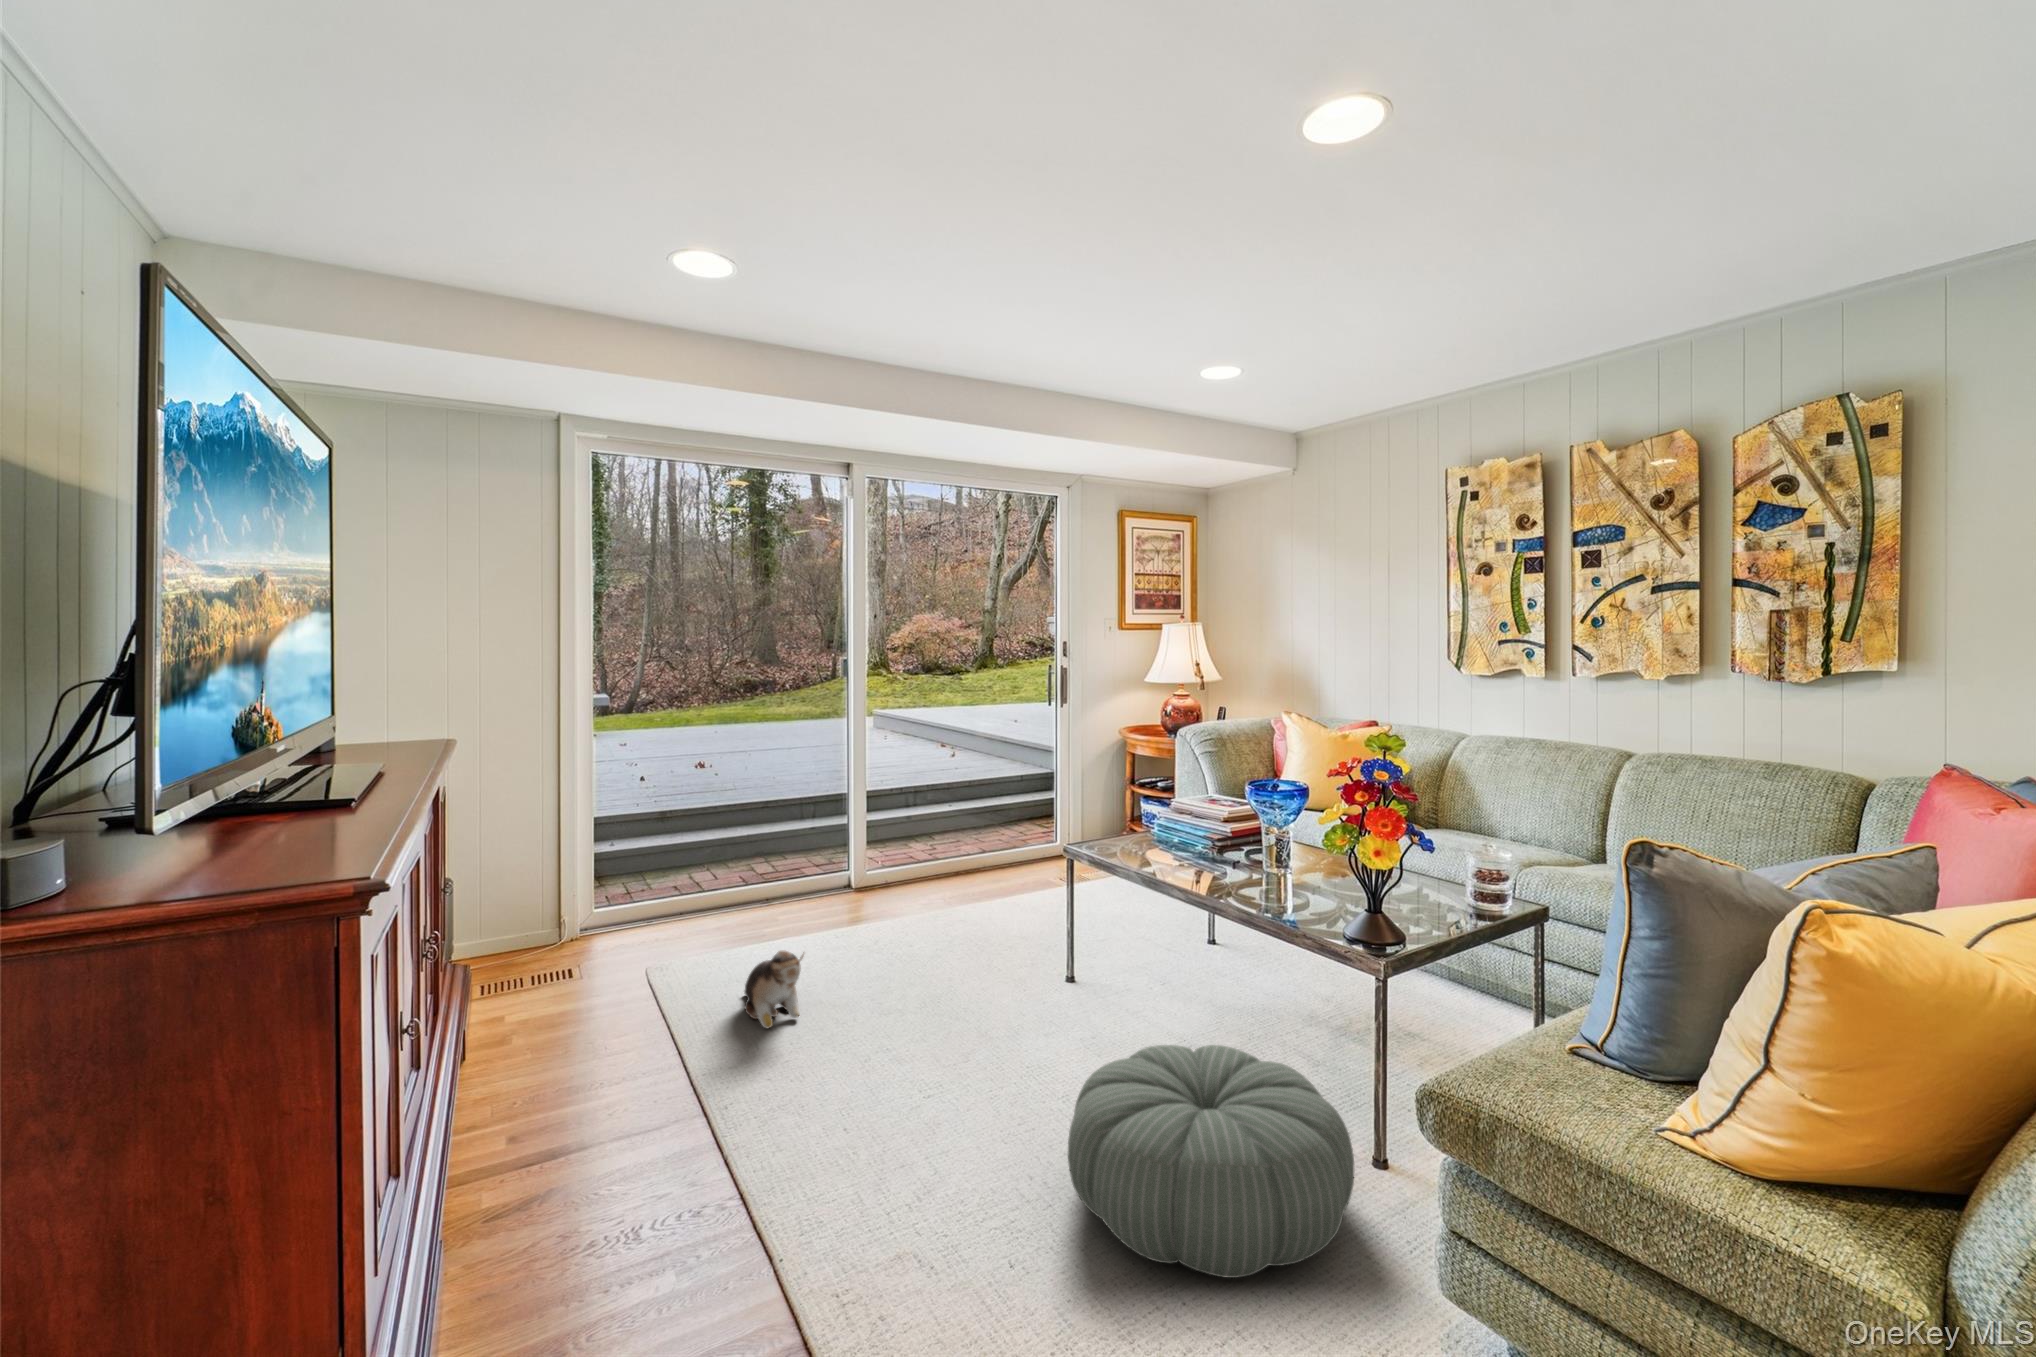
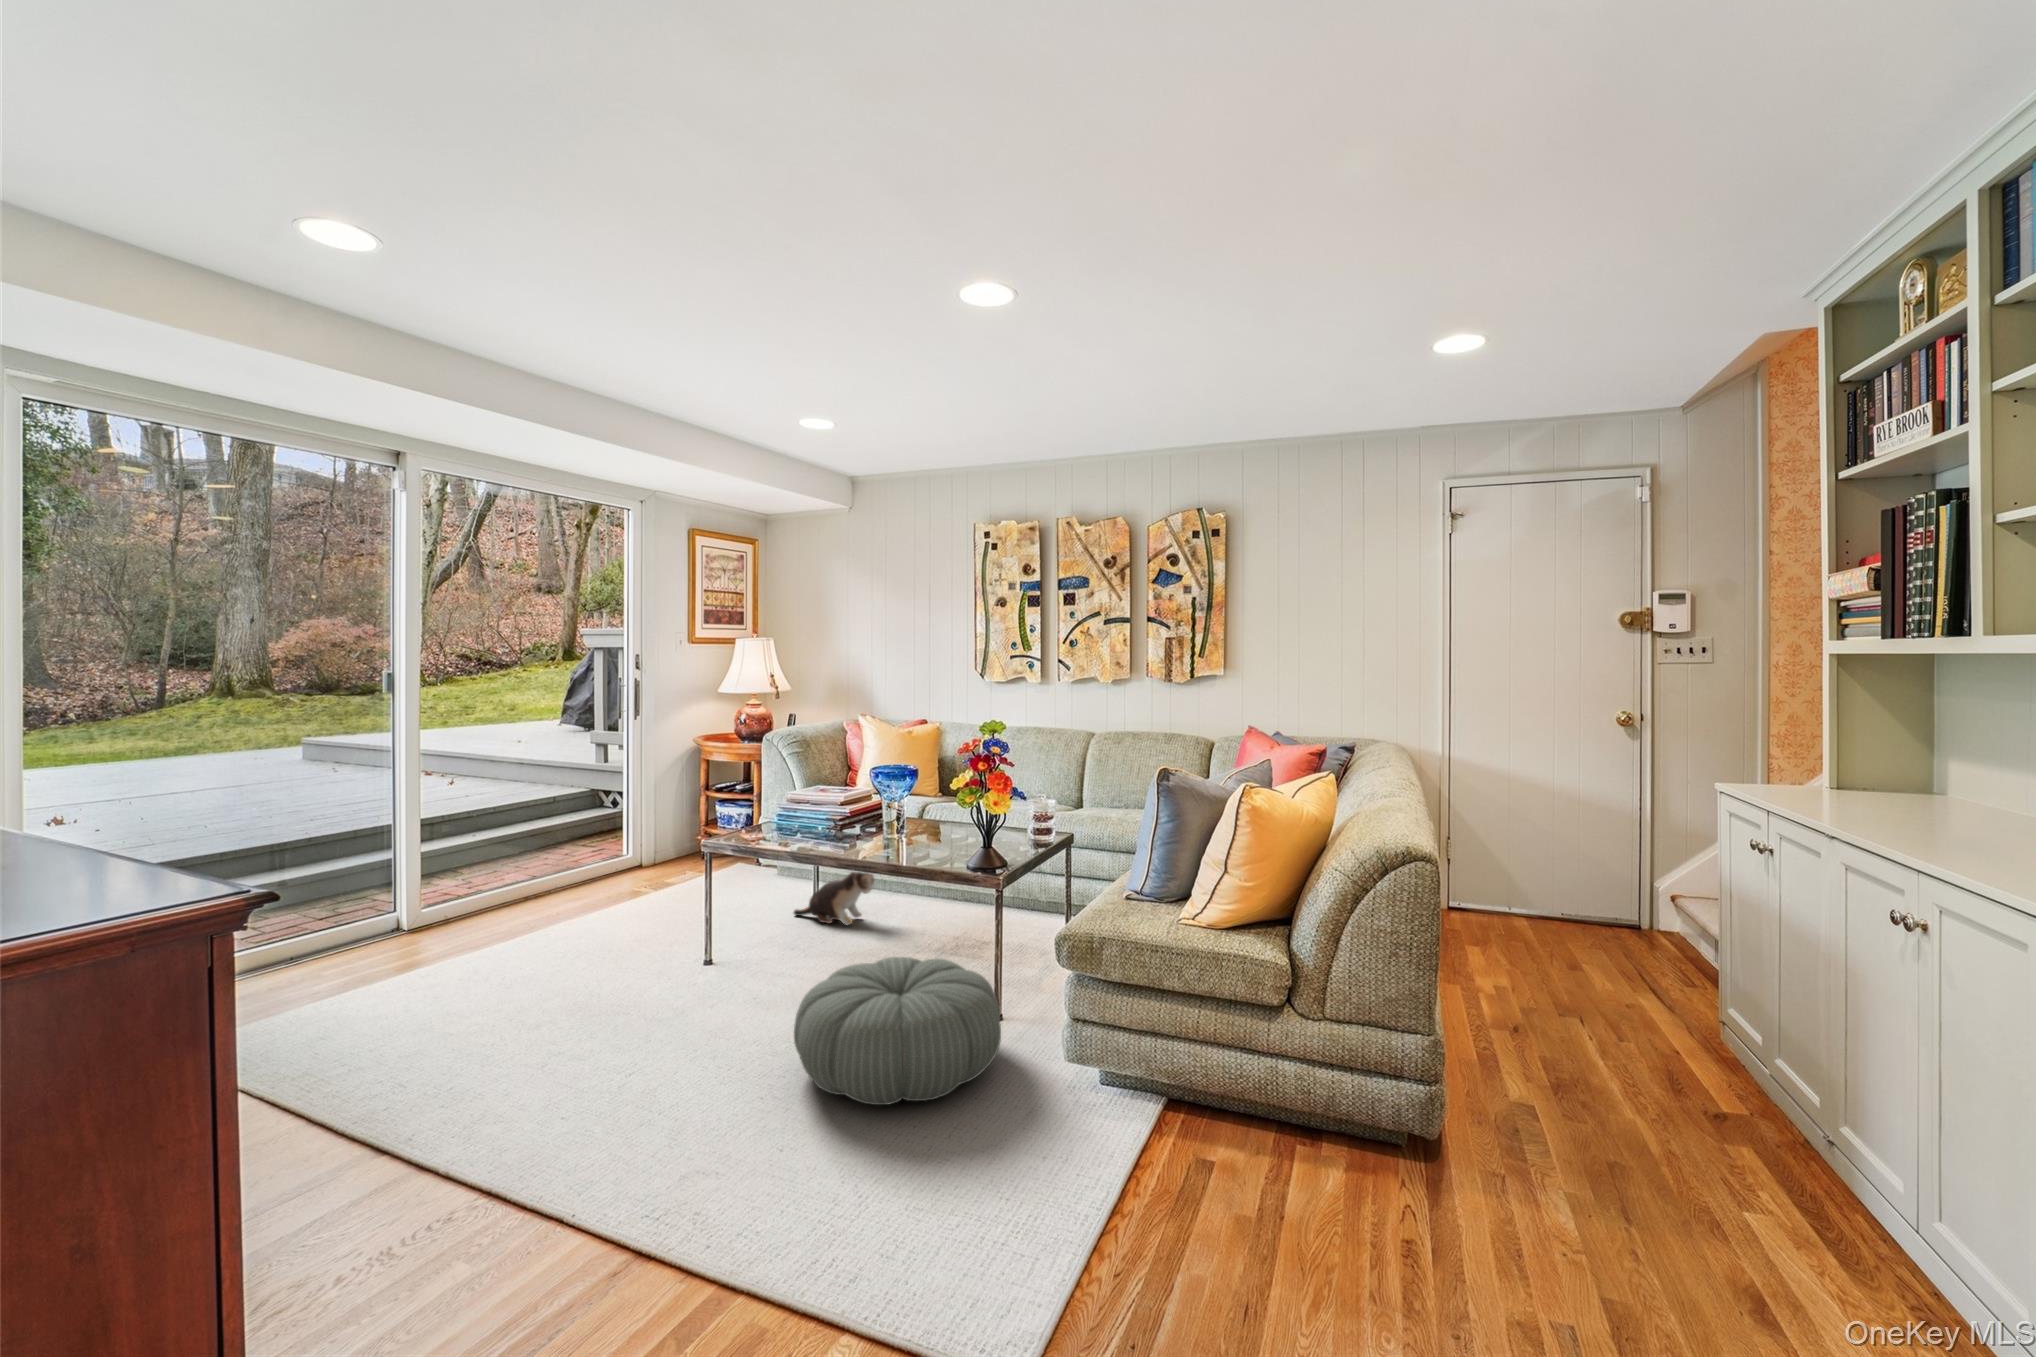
plush toy: present [745,950,804,1029] -> present [794,871,874,925]

